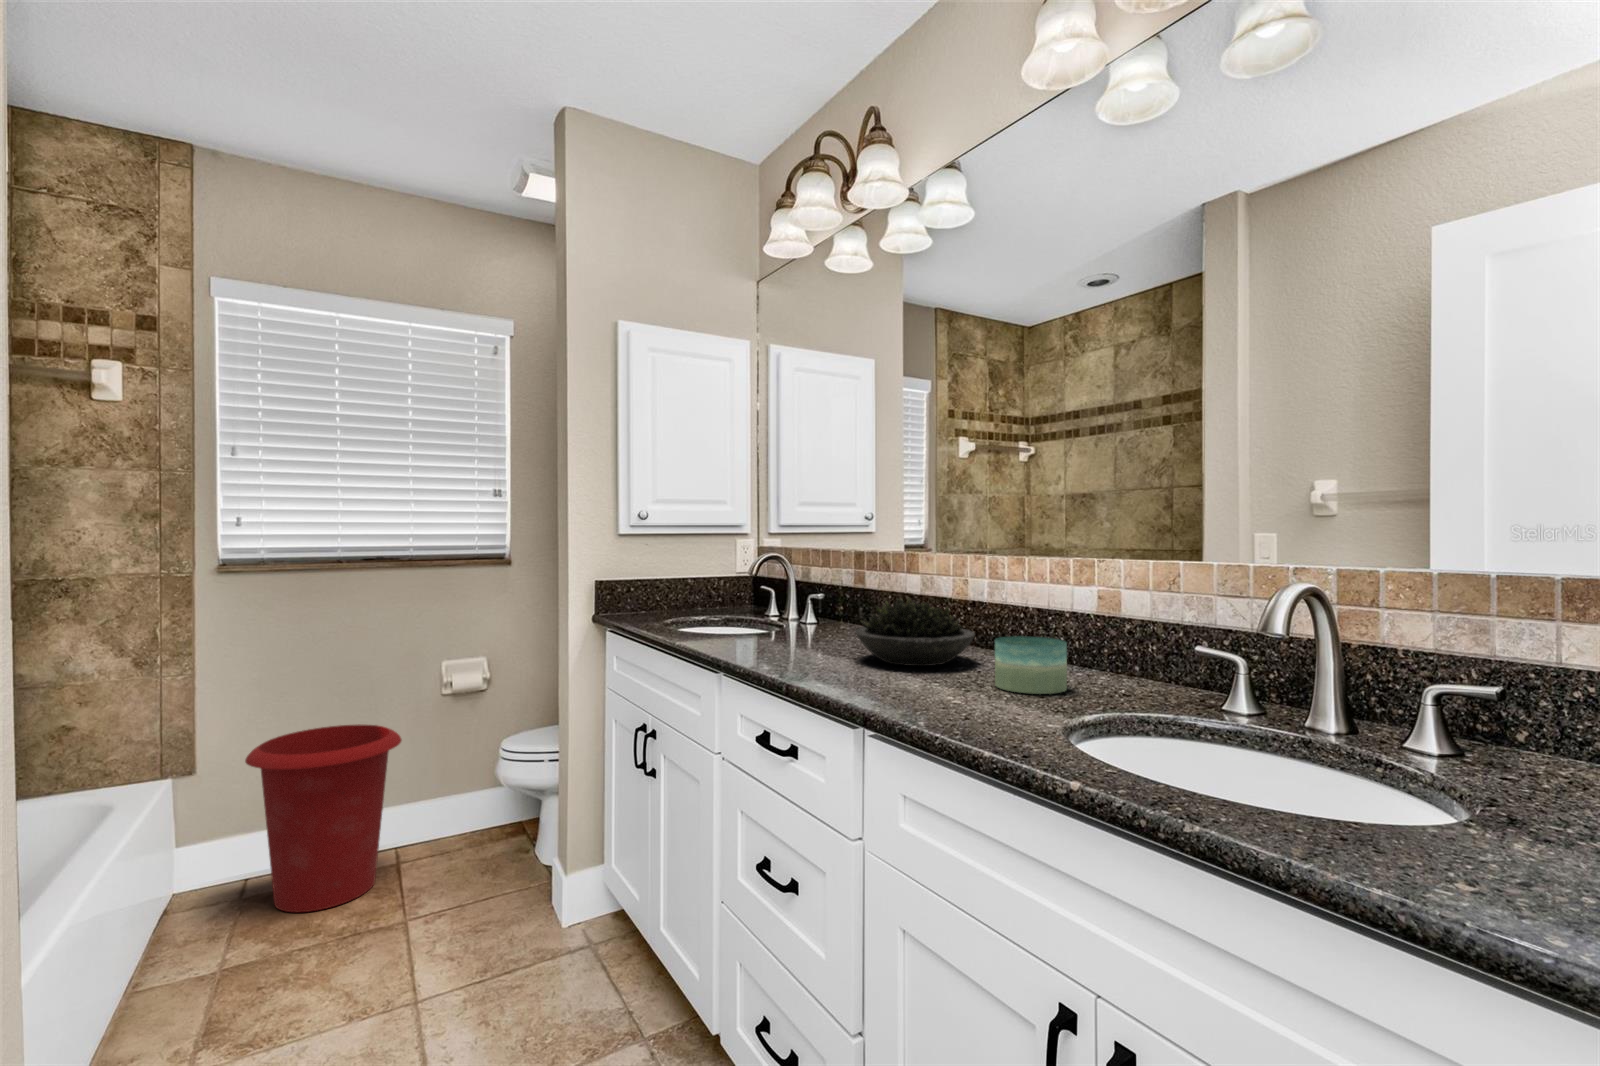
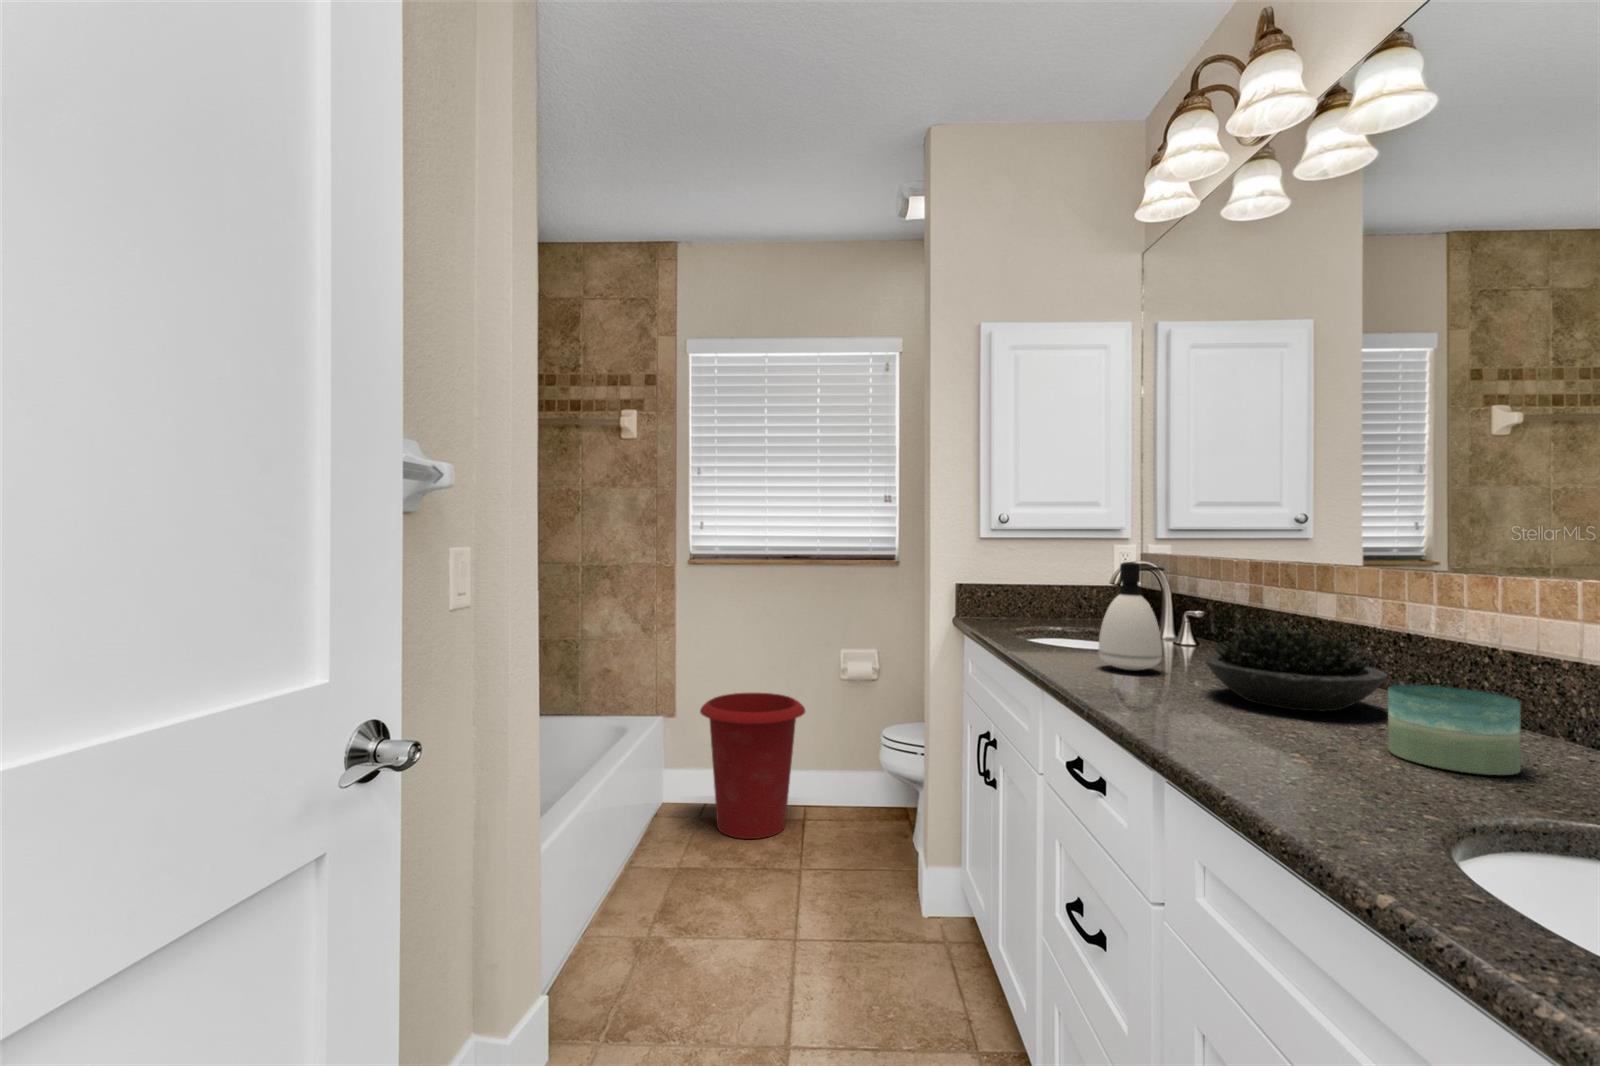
soap dispenser: none [762,553,815,649] -> present [1099,562,1164,670]

